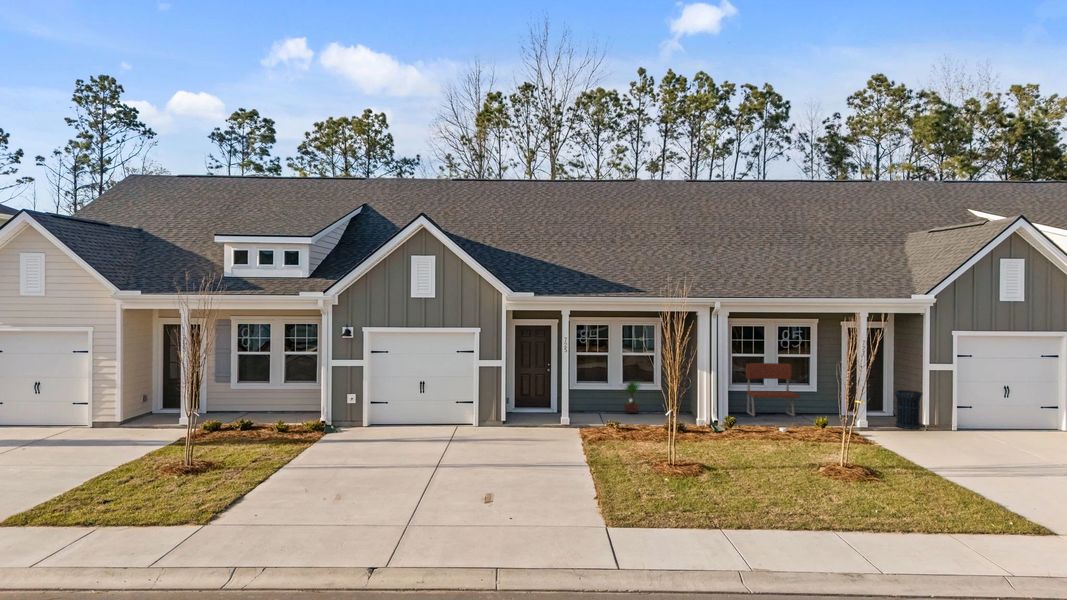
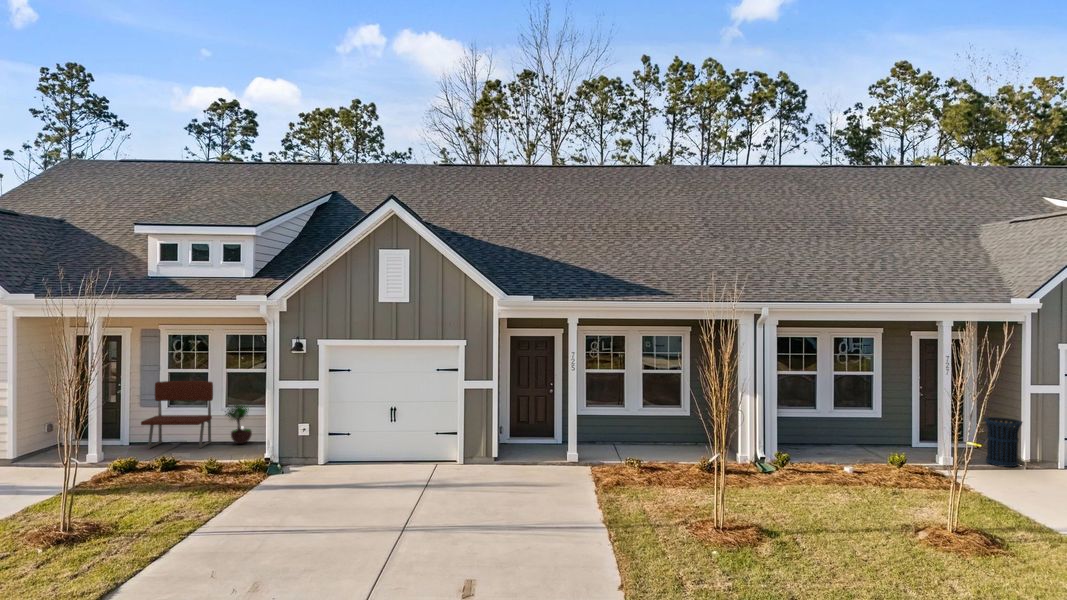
bench: present [746,363,799,417] -> present [141,381,213,449]
potted tree: present [624,381,640,413] -> present [225,404,252,444]

